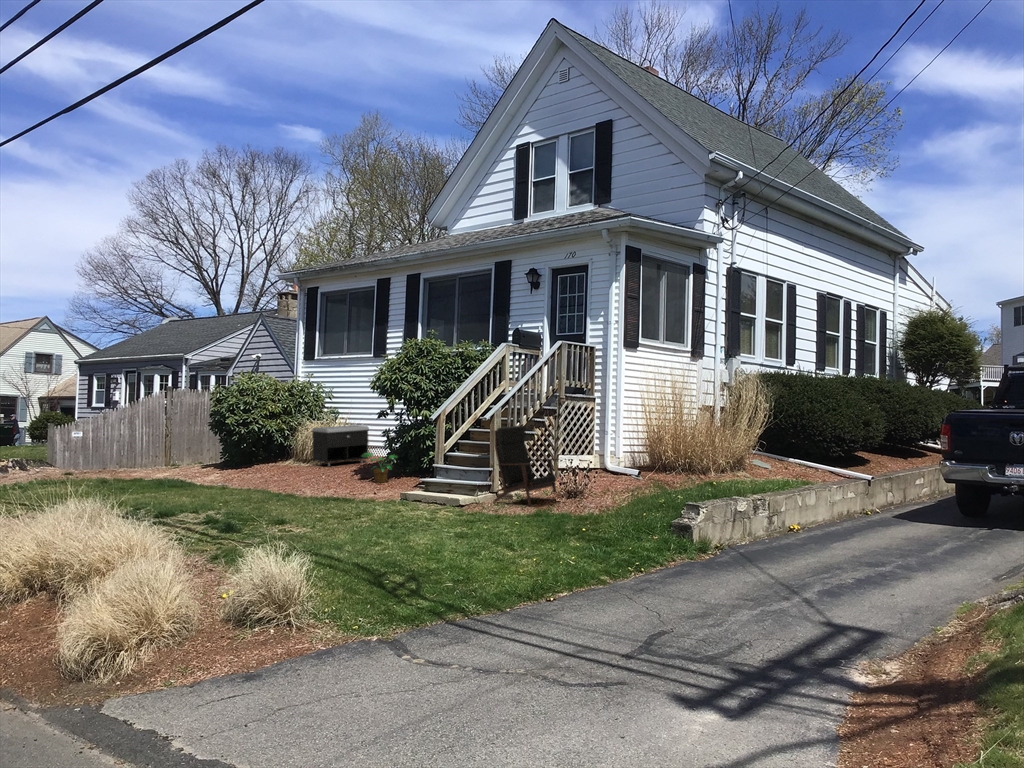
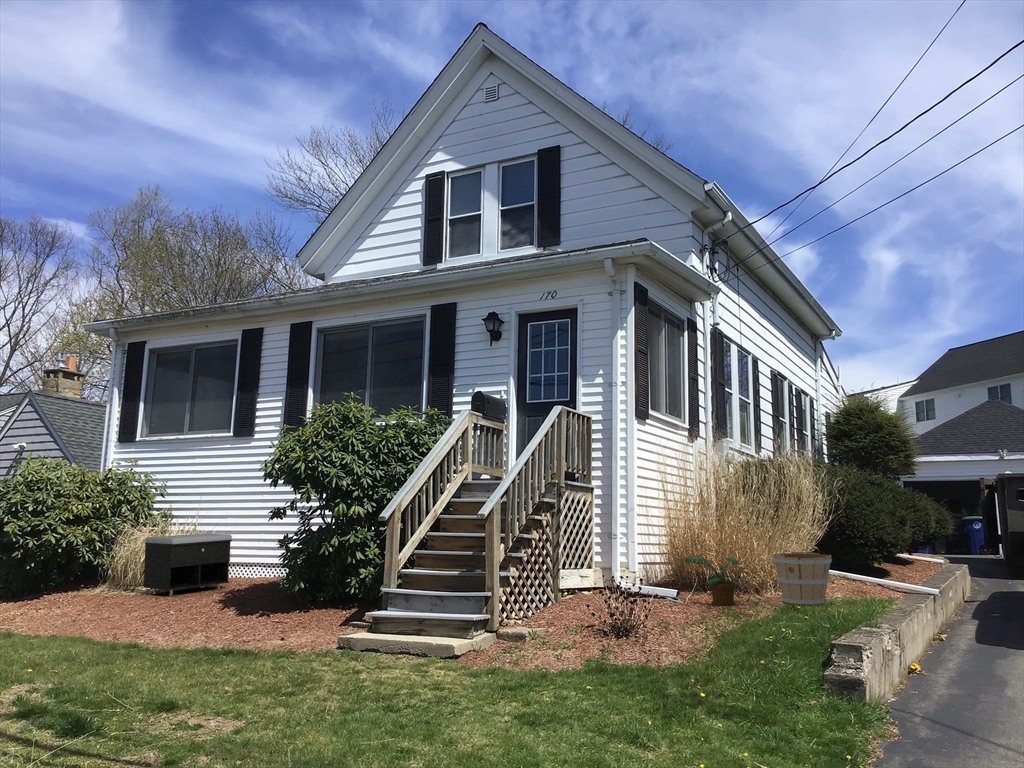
lounge chair: present [494,425,559,506] -> none [495,525,590,652]
wooden bucket: none [698,446,739,483] -> present [773,552,832,605]
potted plant: present [362,453,397,483] -> present [685,556,740,606]

